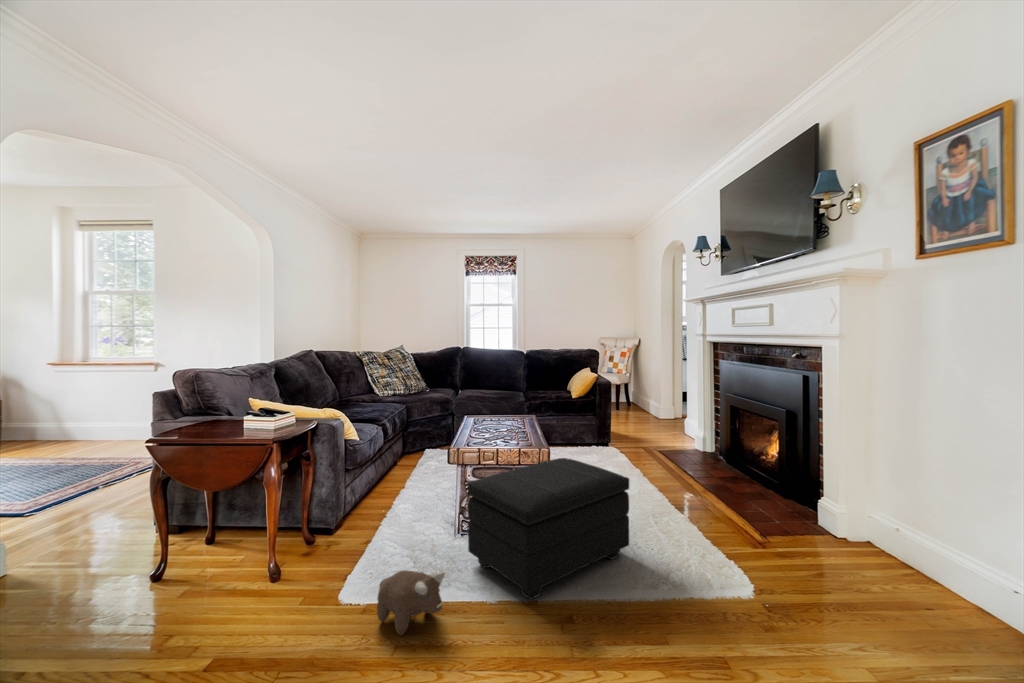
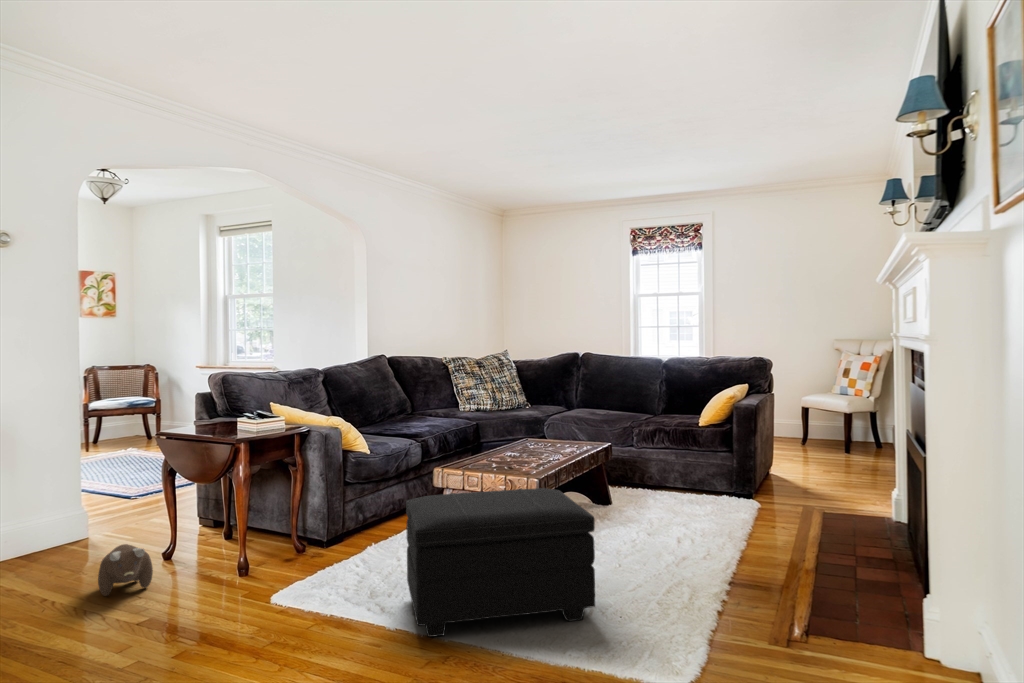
plush toy: present [377,570,445,635] -> present [98,544,153,596]

